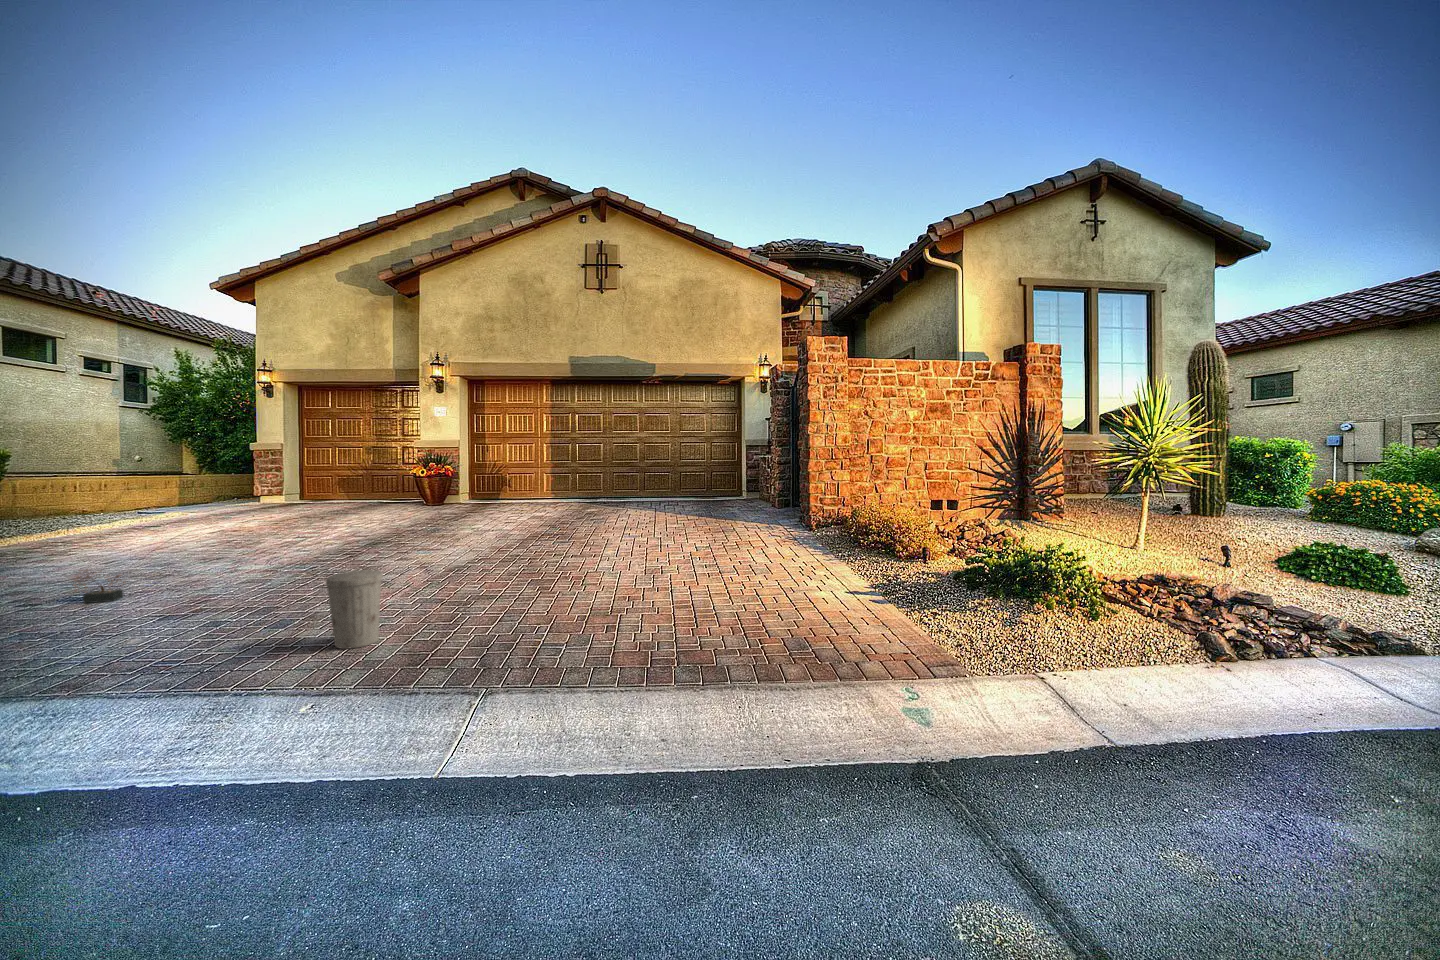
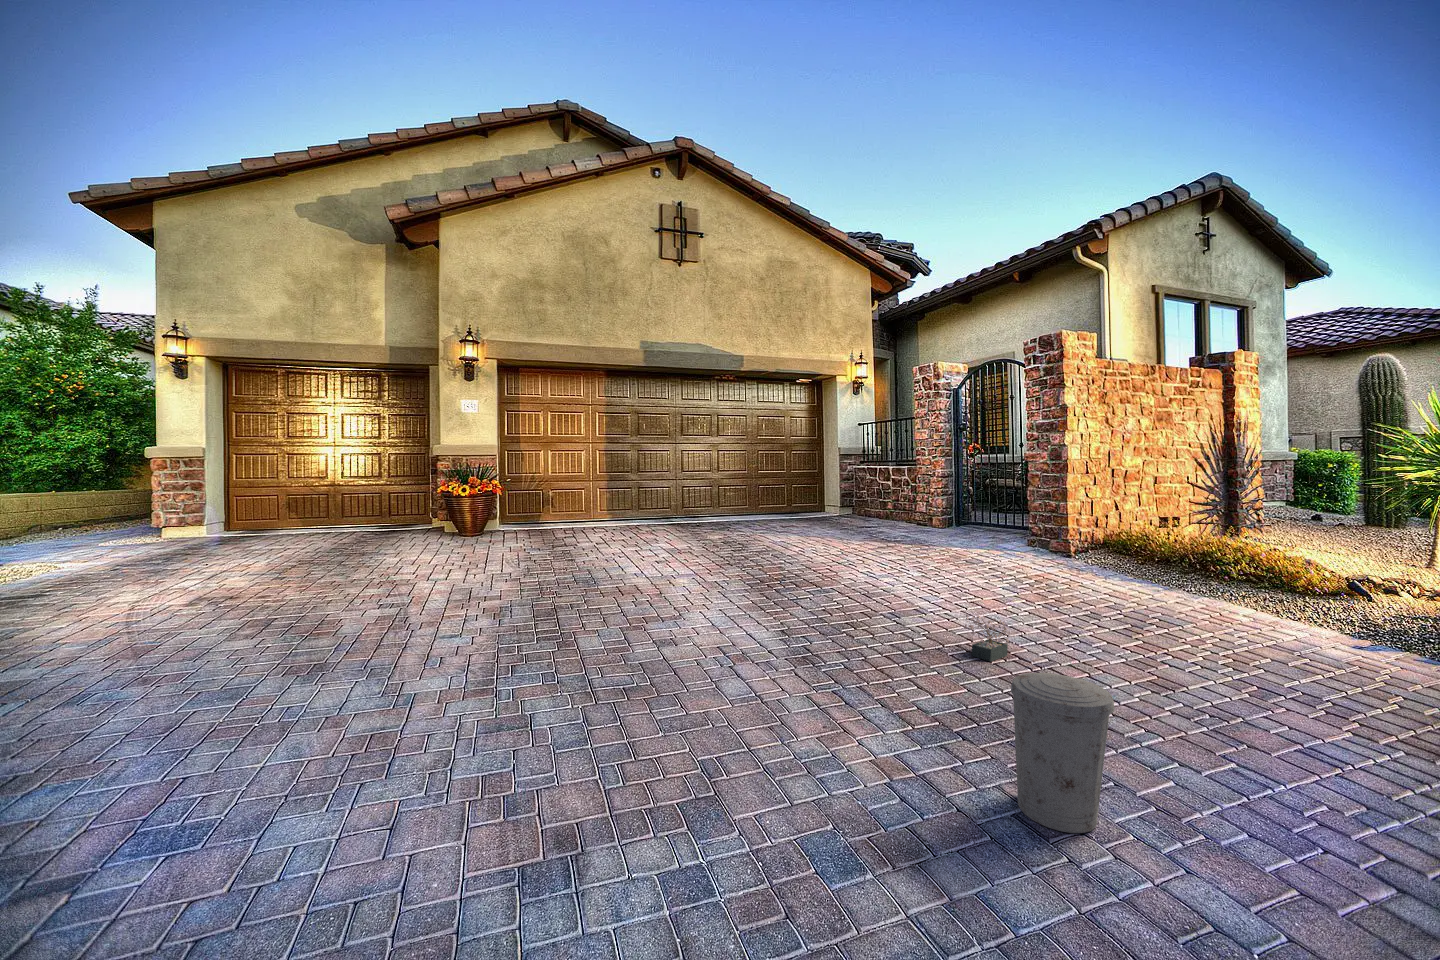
decorative plant: present [73,569,125,603] -> present [964,615,1009,662]

